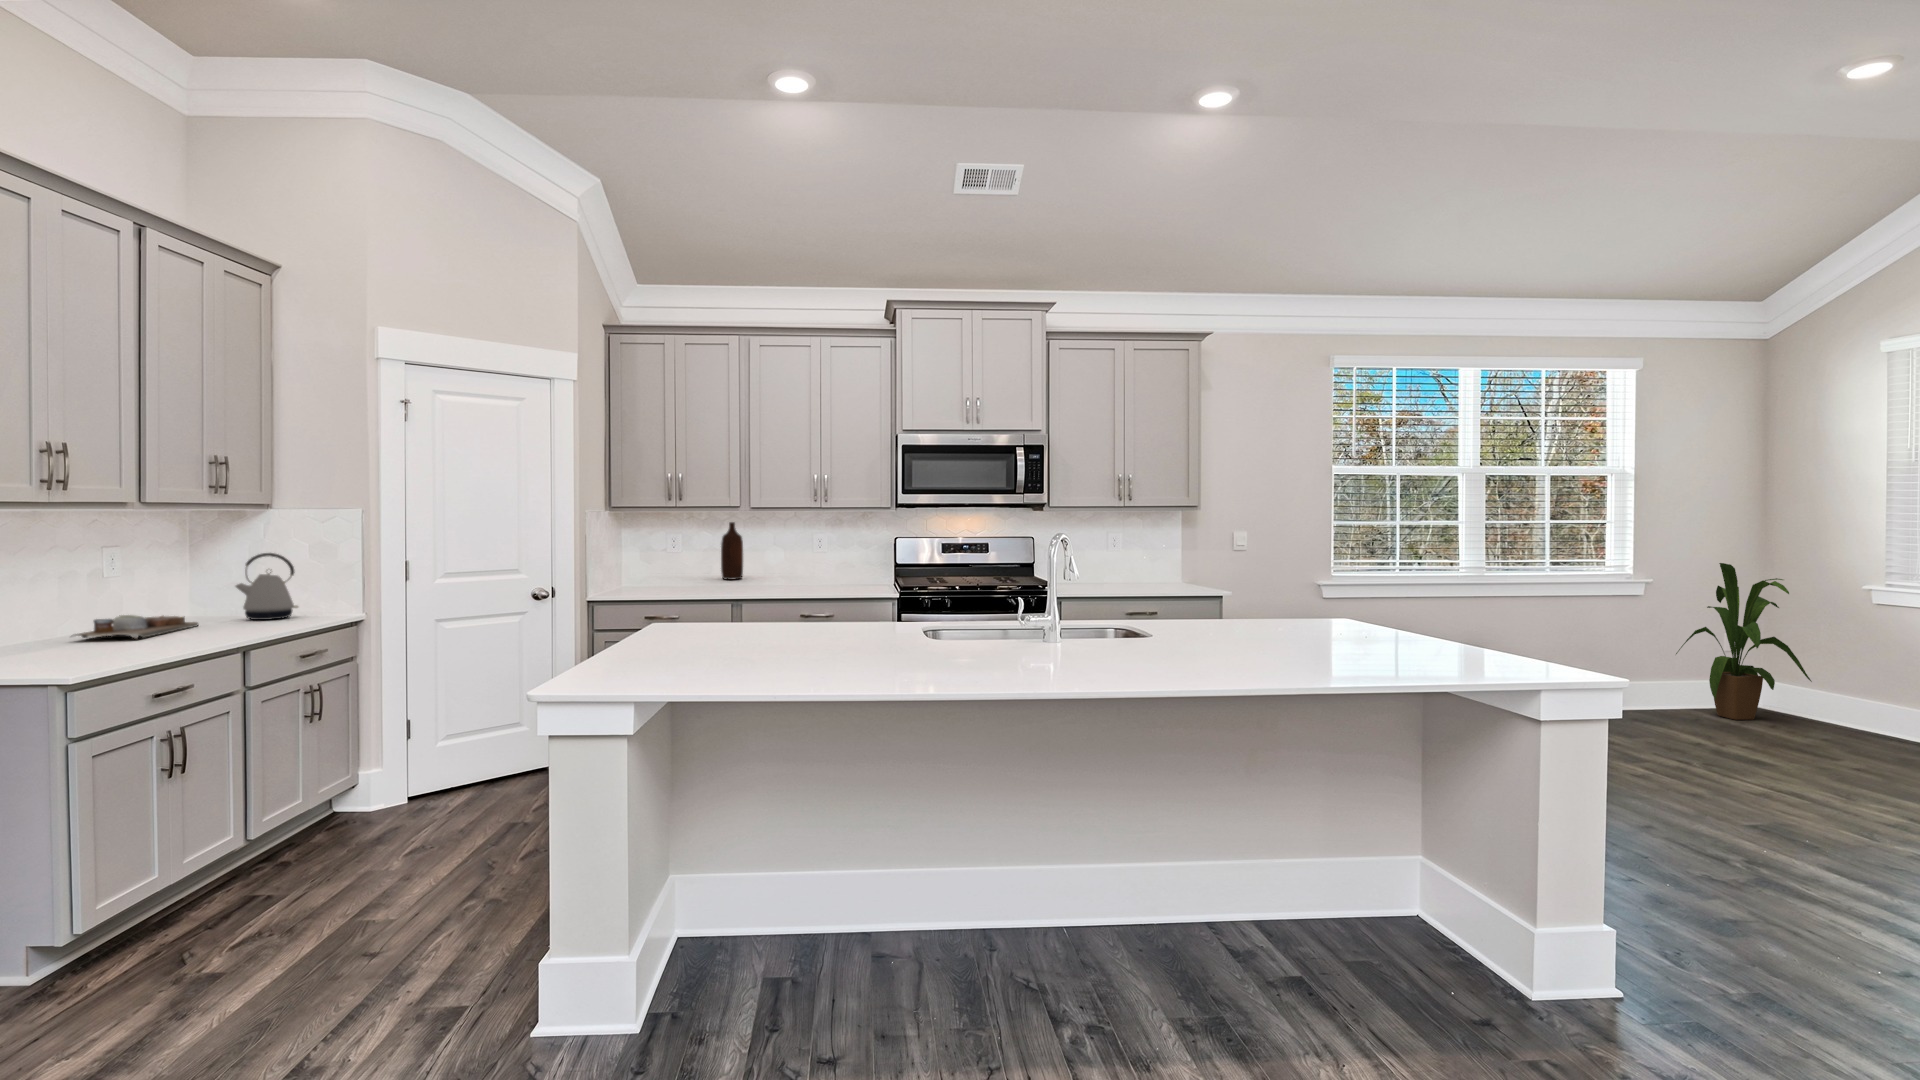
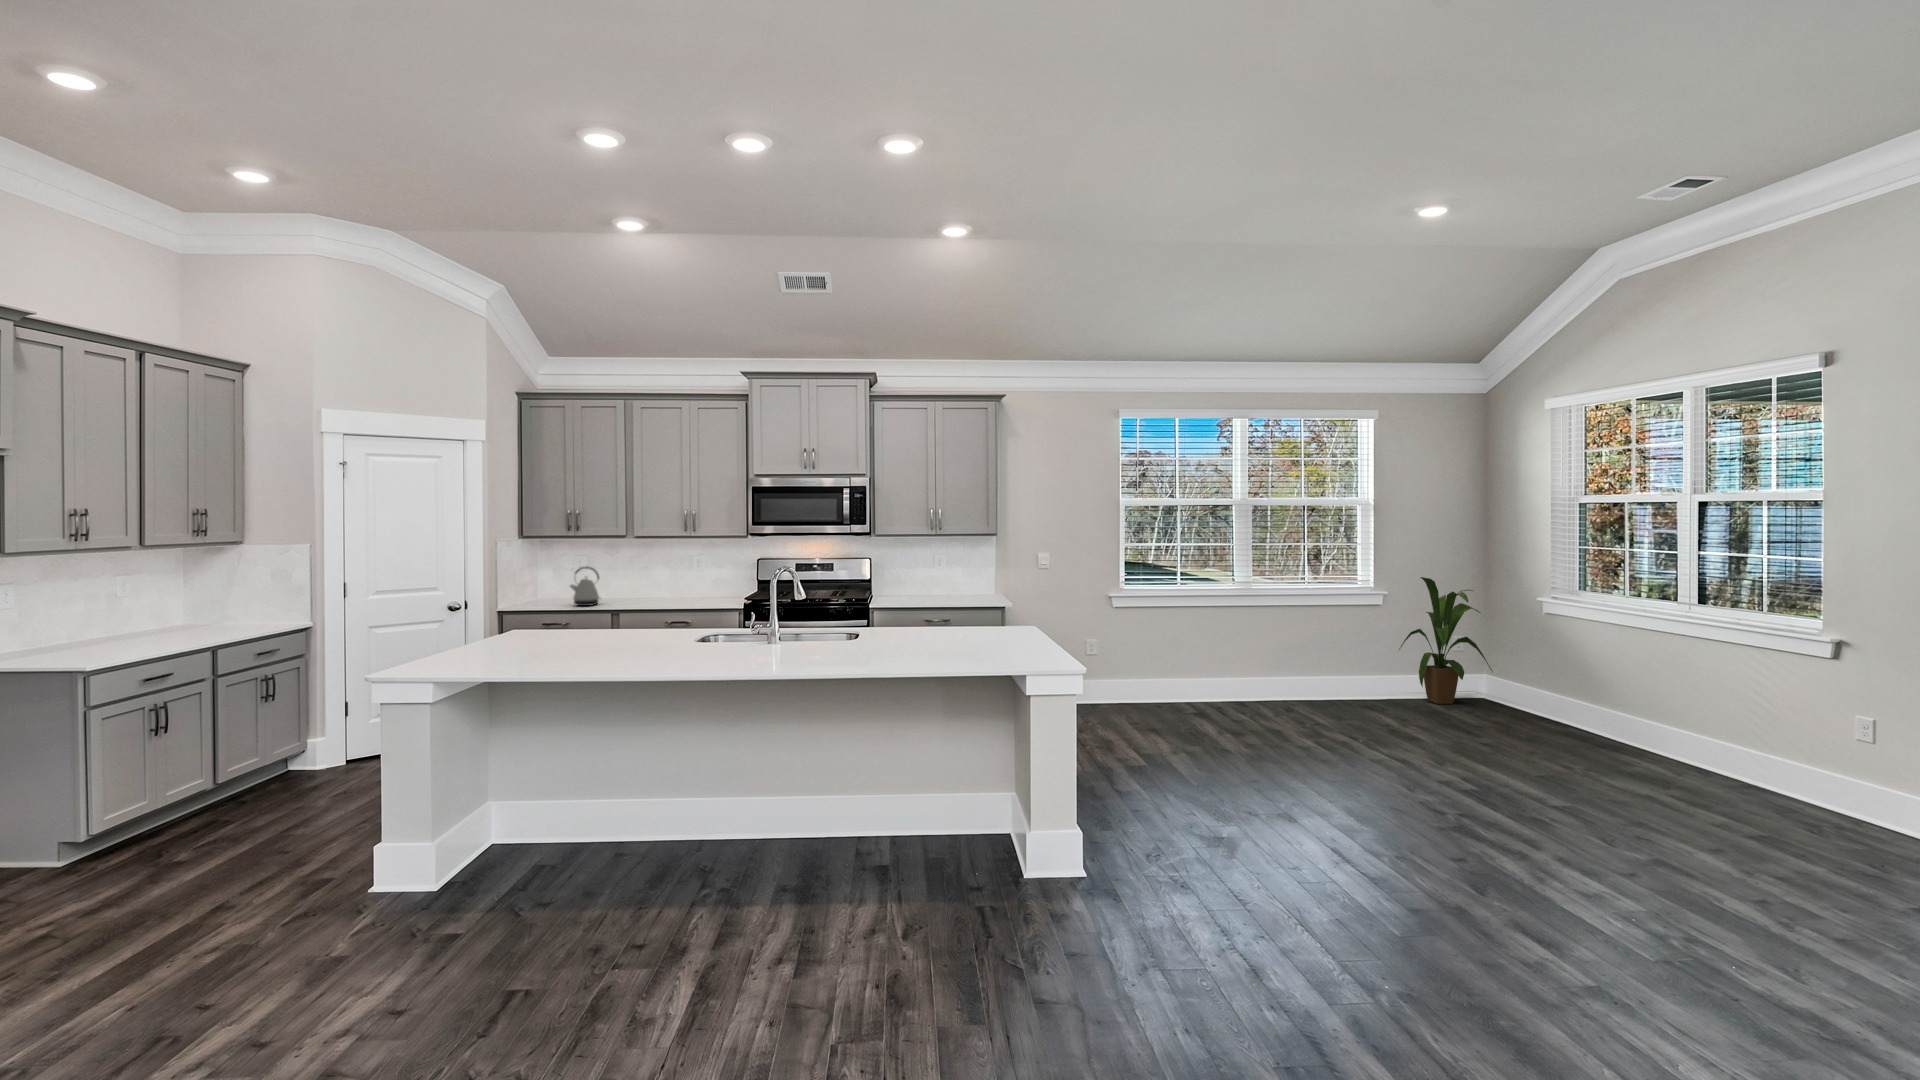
bottle: present [721,522,743,580] -> none [618,547,636,593]
kettle: present [236,553,298,620] -> present [570,567,600,606]
cutting board: present [74,615,199,639] -> none [91,624,187,642]

